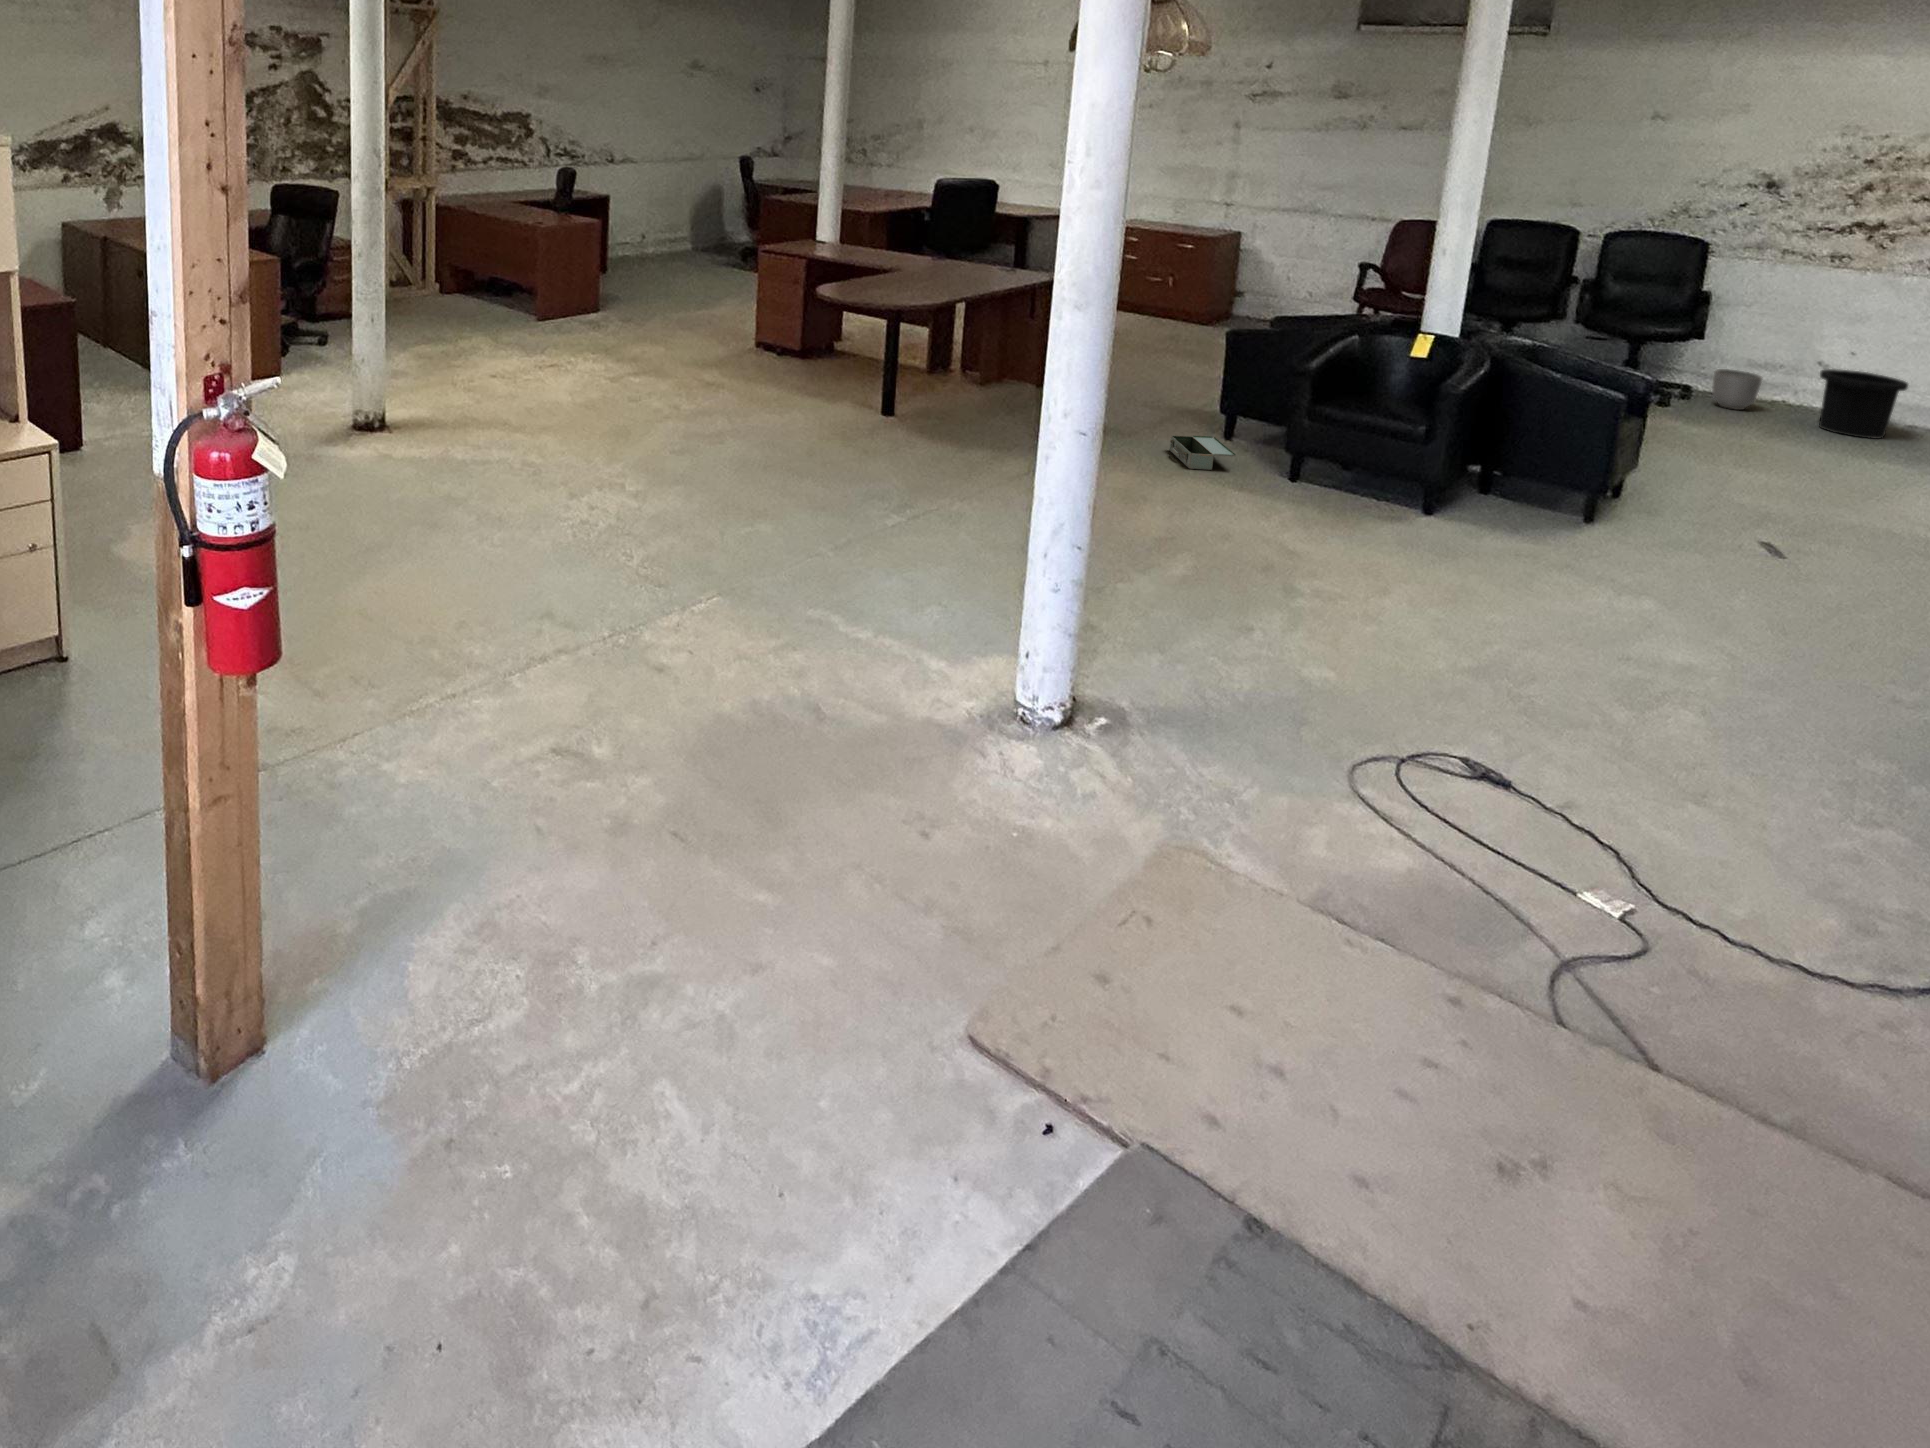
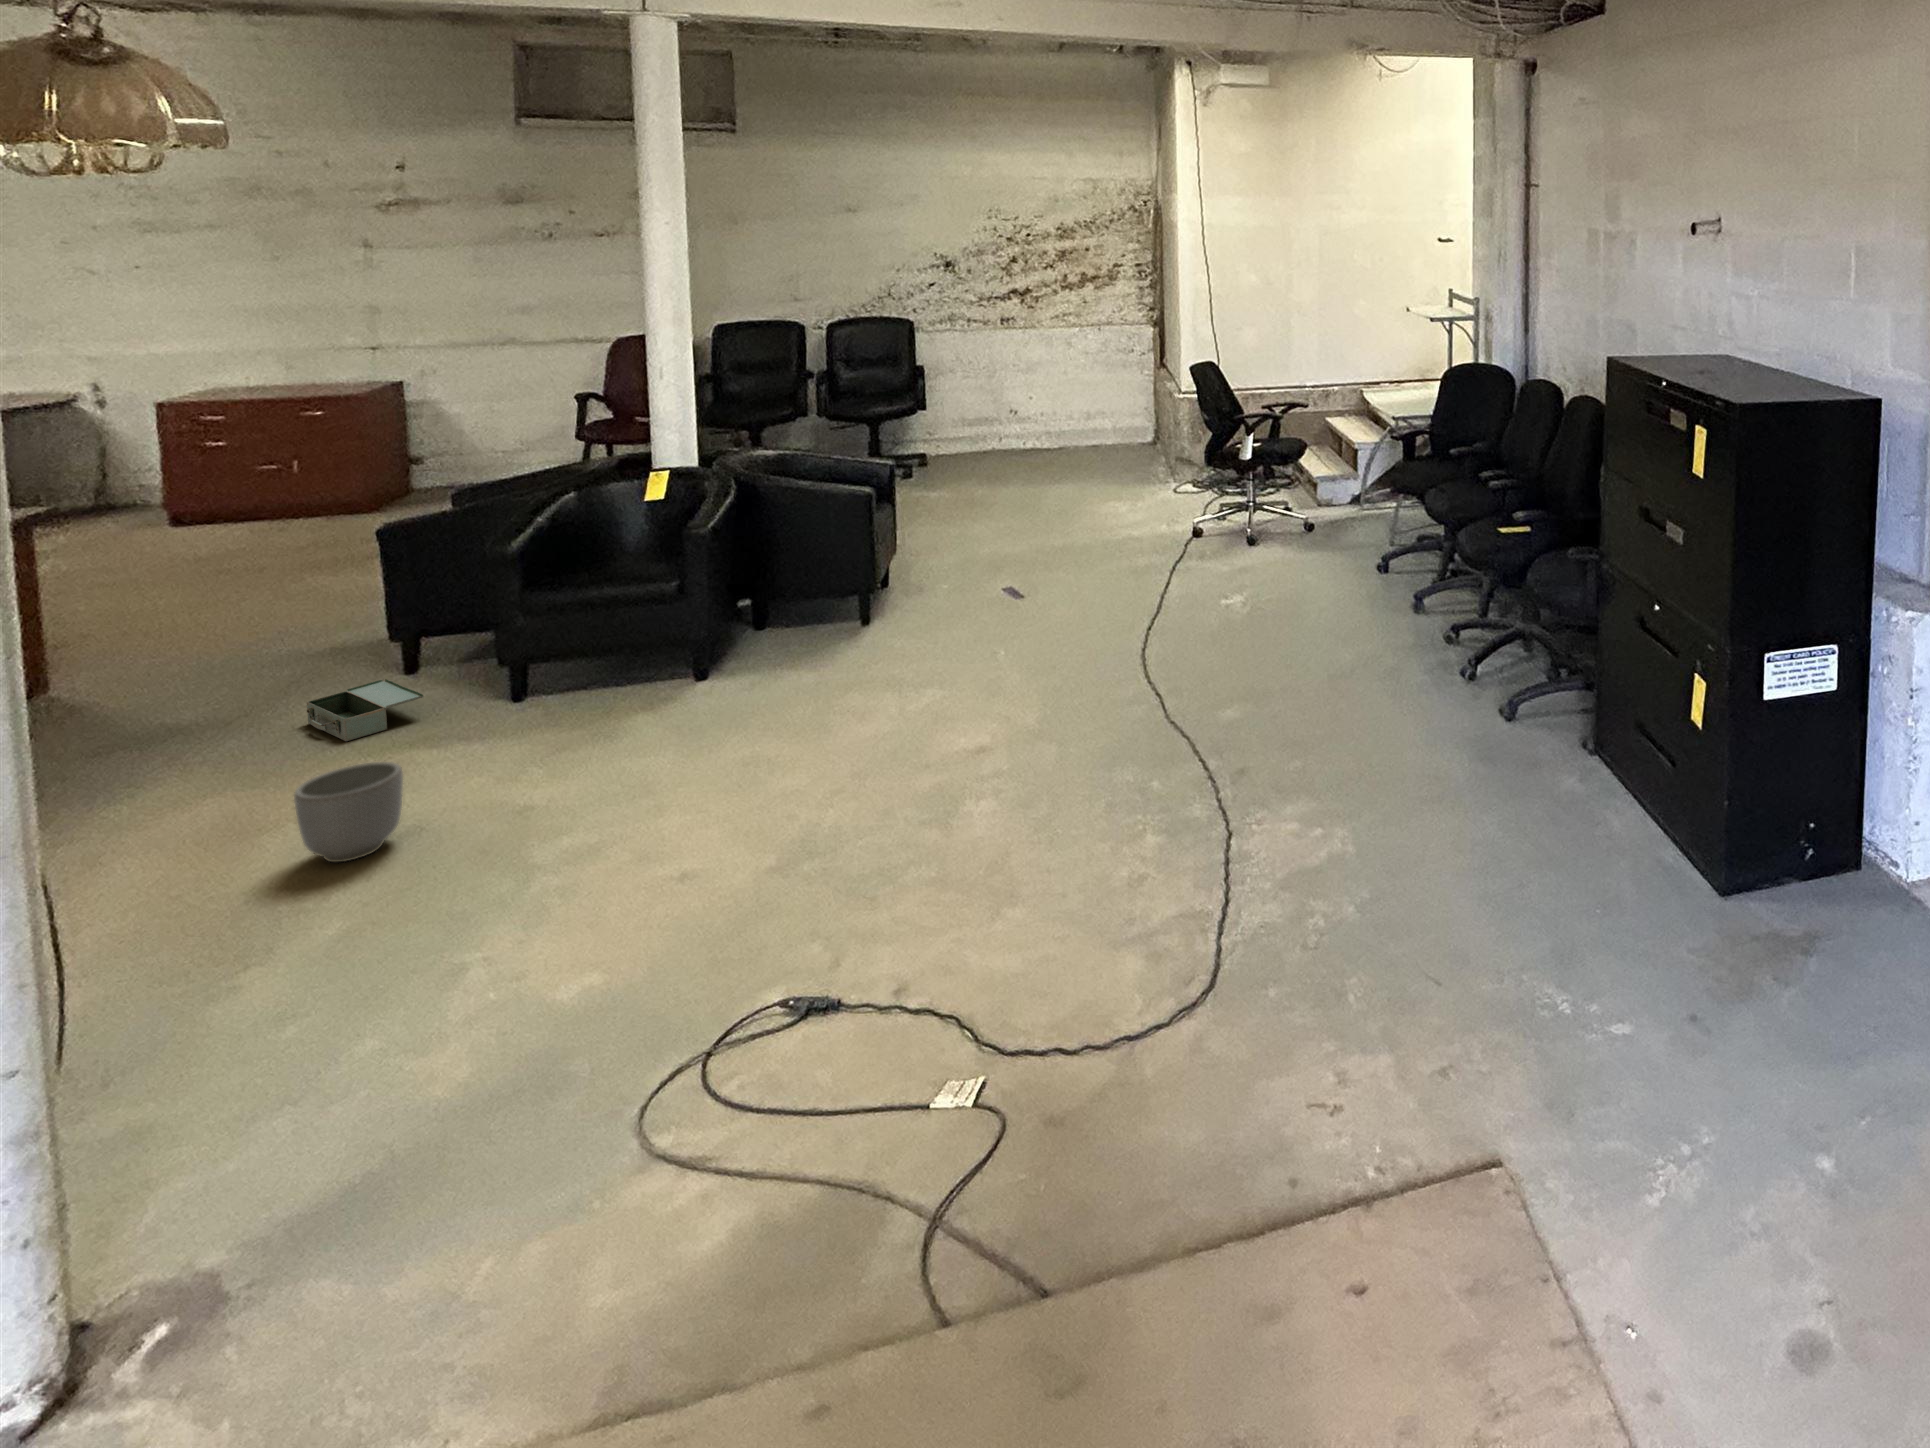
planter: present [1712,369,1762,410] -> present [294,762,403,863]
trash can: present [1819,369,1908,439] -> none [1014,411,1071,466]

